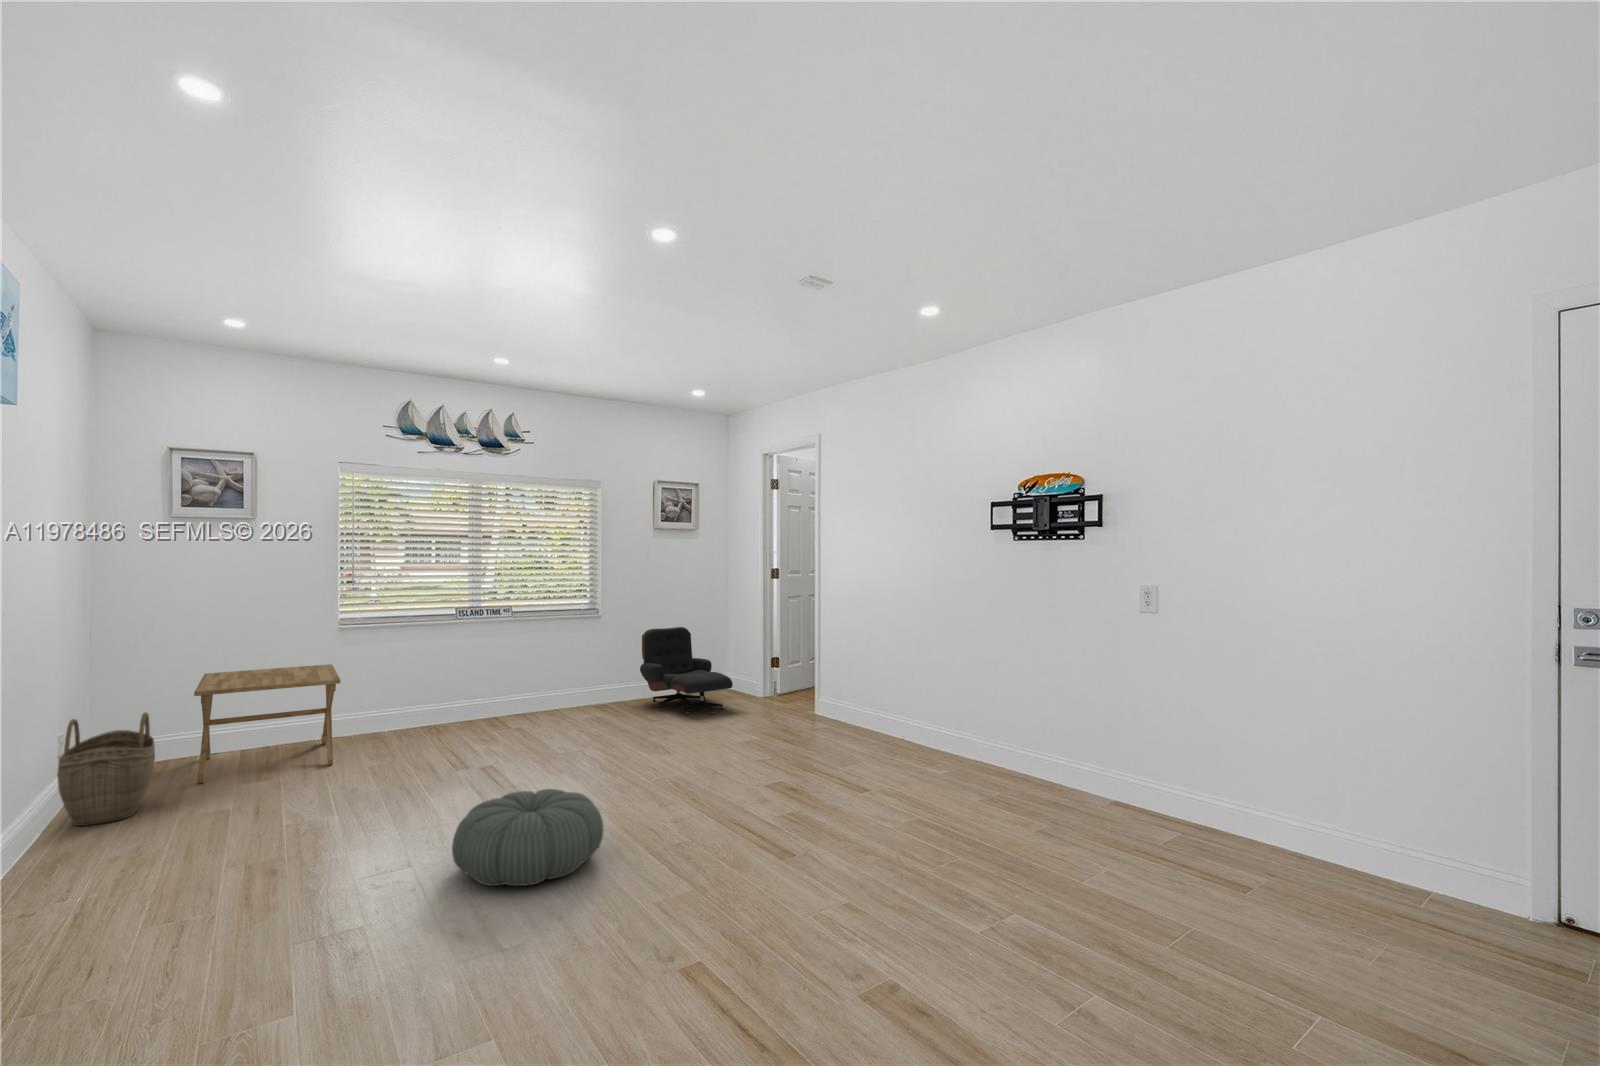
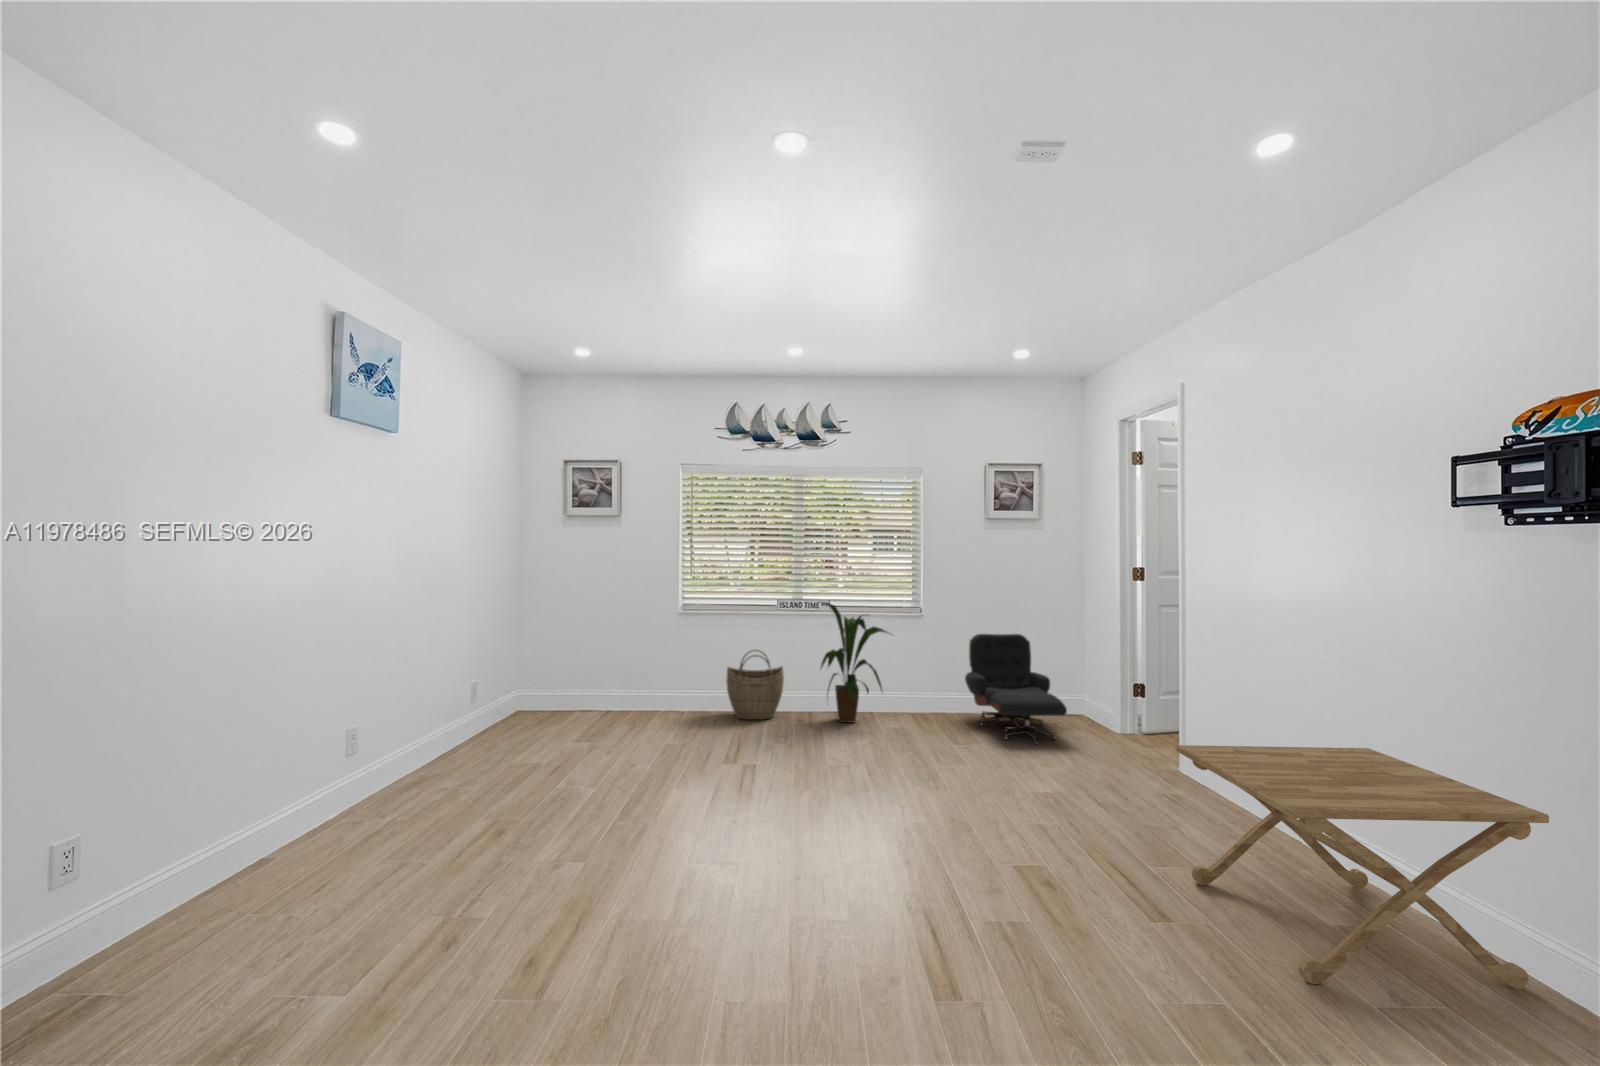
house plant: none [505,608,581,723] -> present [821,603,888,722]
side table: present [194,664,341,783] -> present [1176,745,1549,989]
woven basket: present [57,713,155,826] -> present [726,650,784,720]
pouf: present [452,789,604,886] -> none [590,807,749,923]

